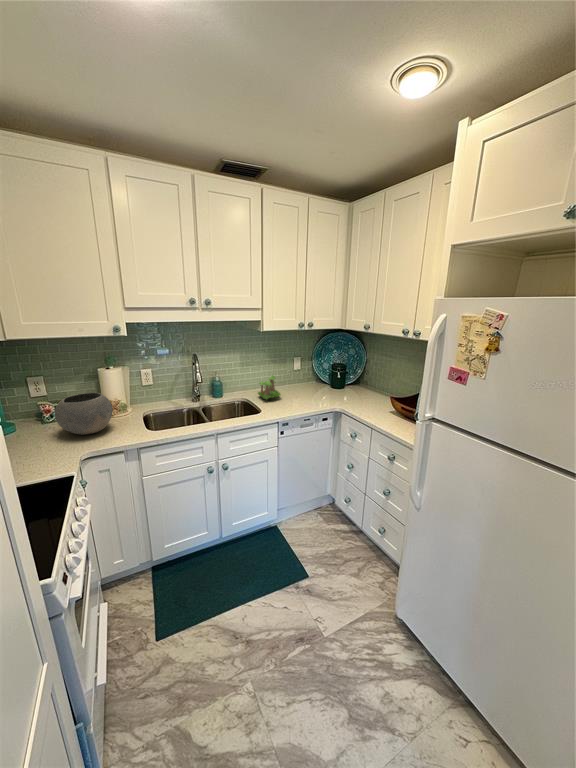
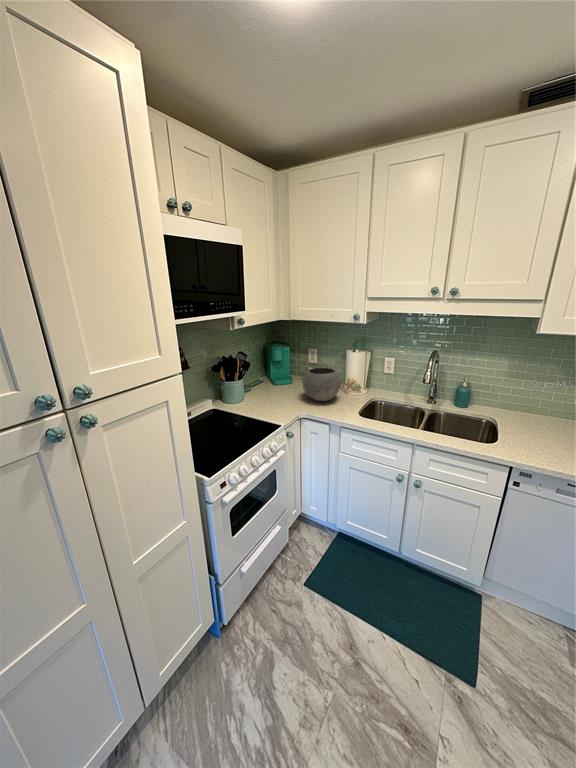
plant: present [258,375,281,399] -> none [512,387,556,434]

